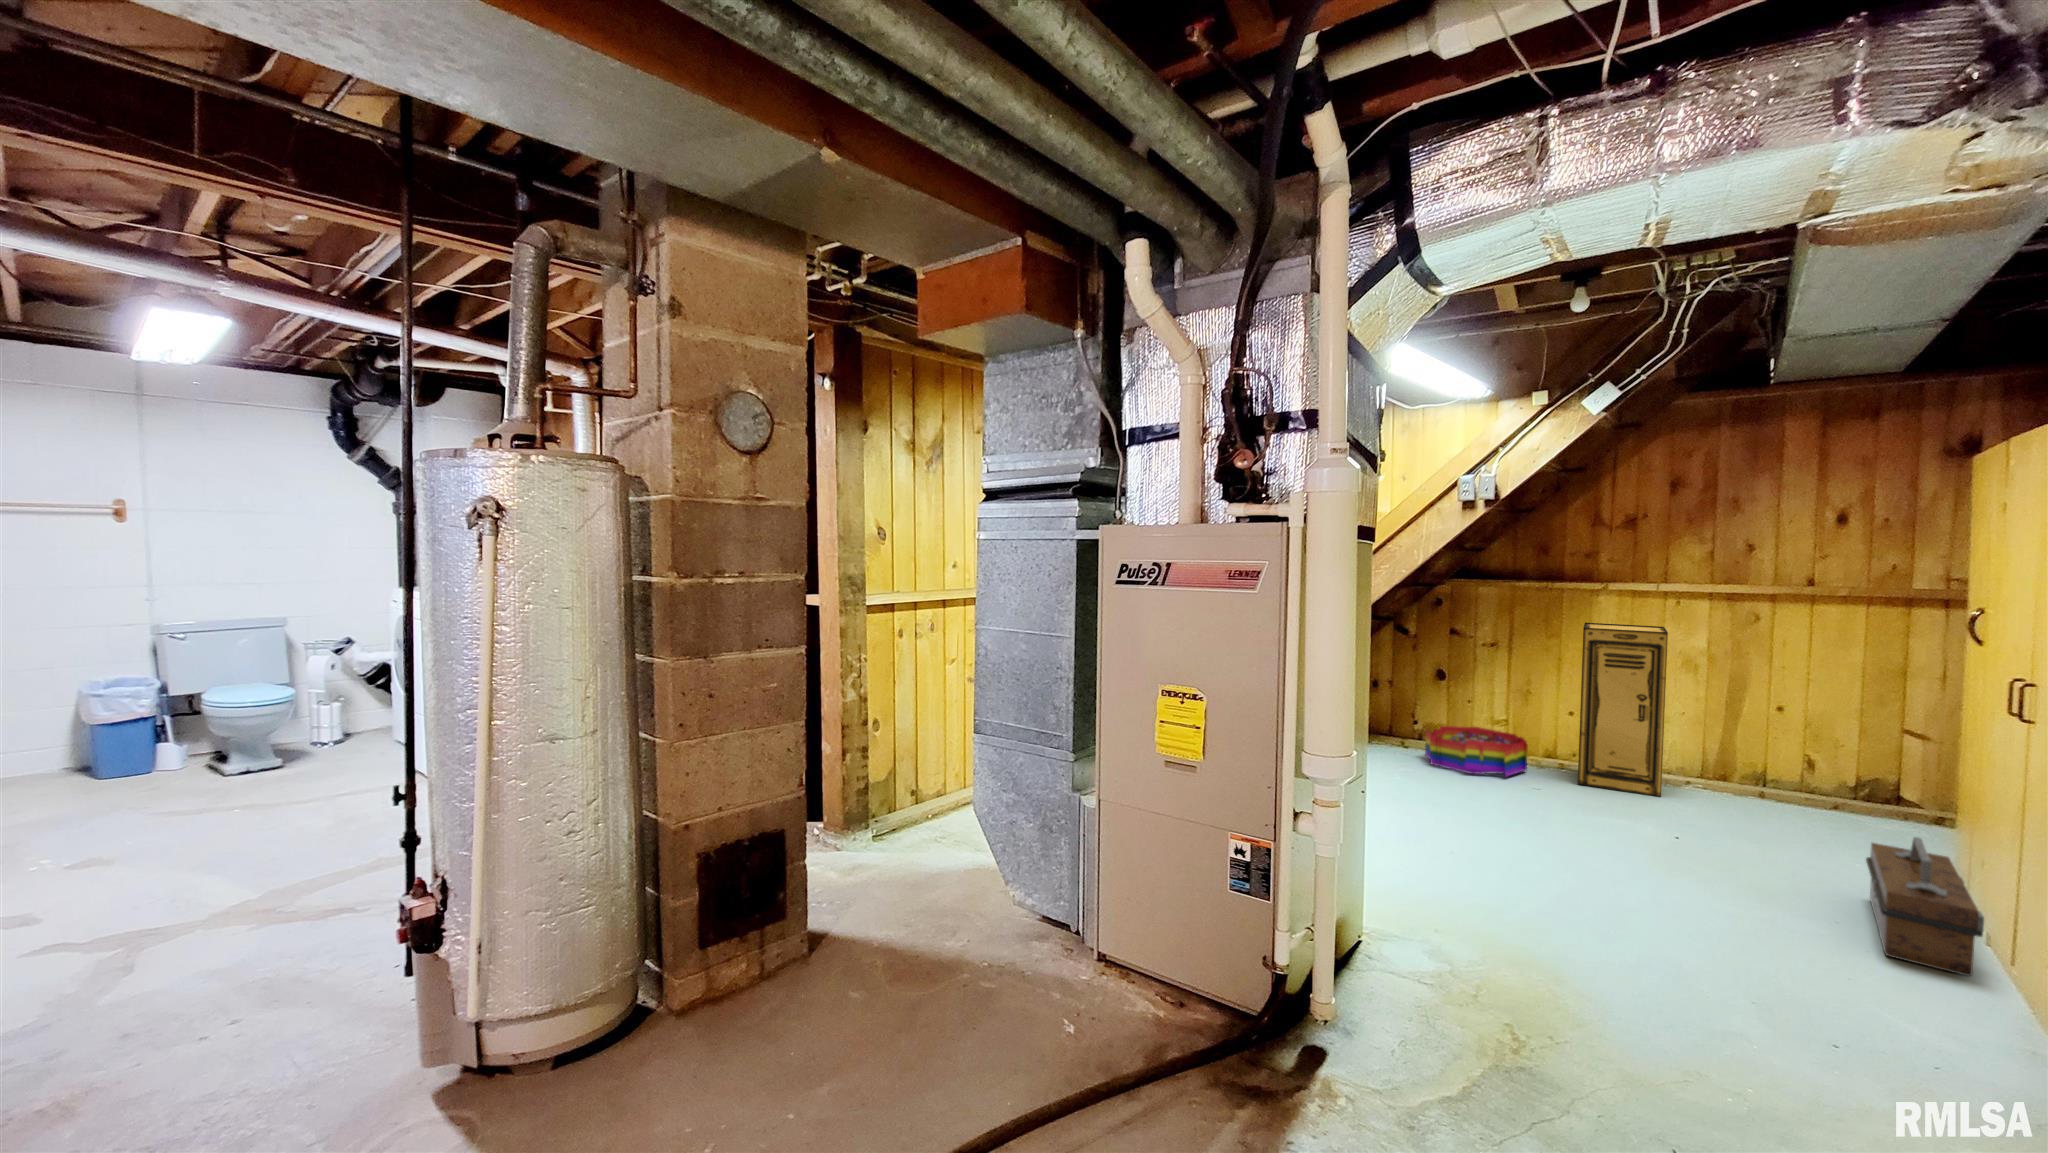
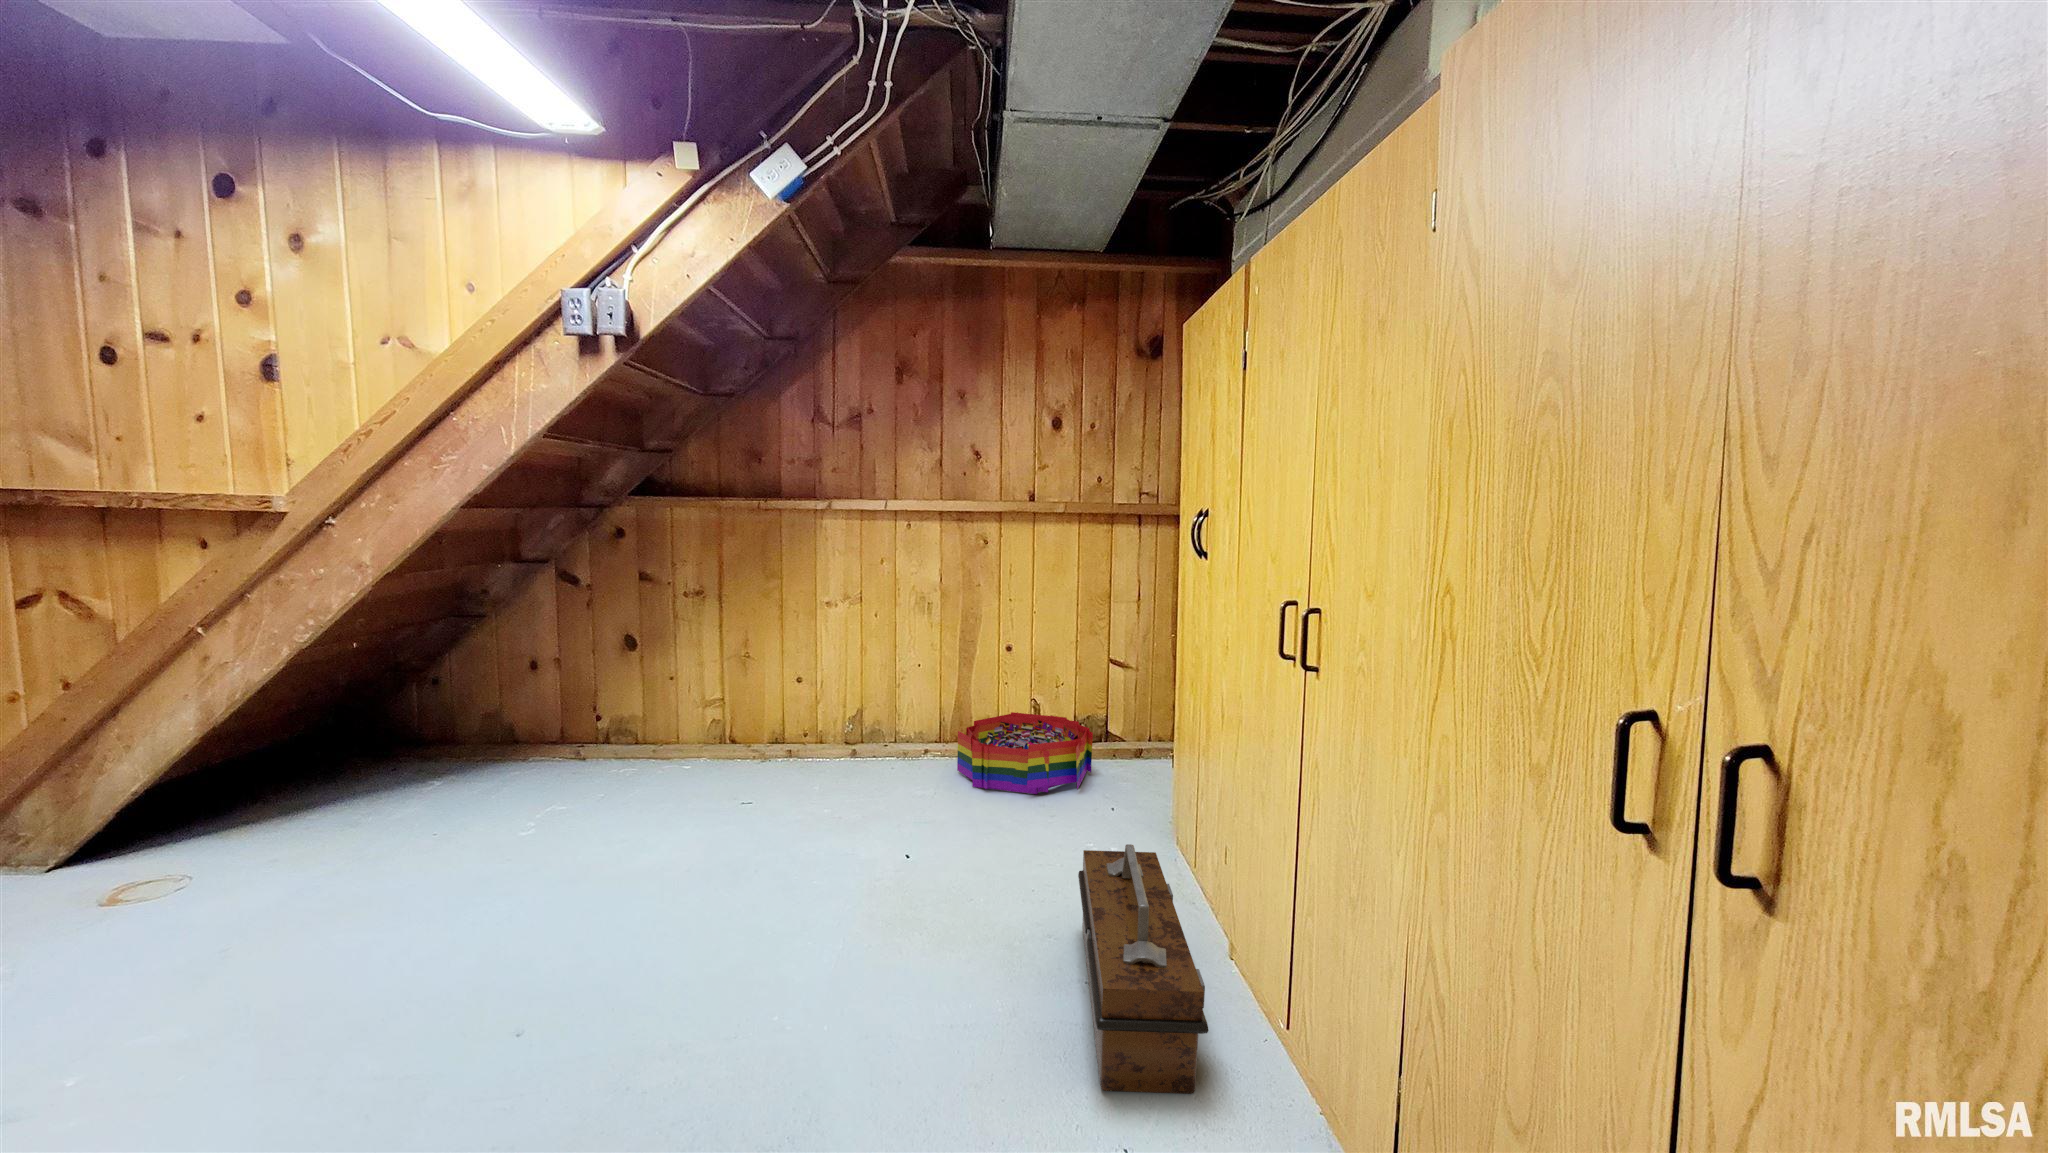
storage cabinet: present [1578,623,1668,797] -> none [795,554,897,787]
storage bin: present [1425,726,1528,777] -> present [957,712,1093,794]

